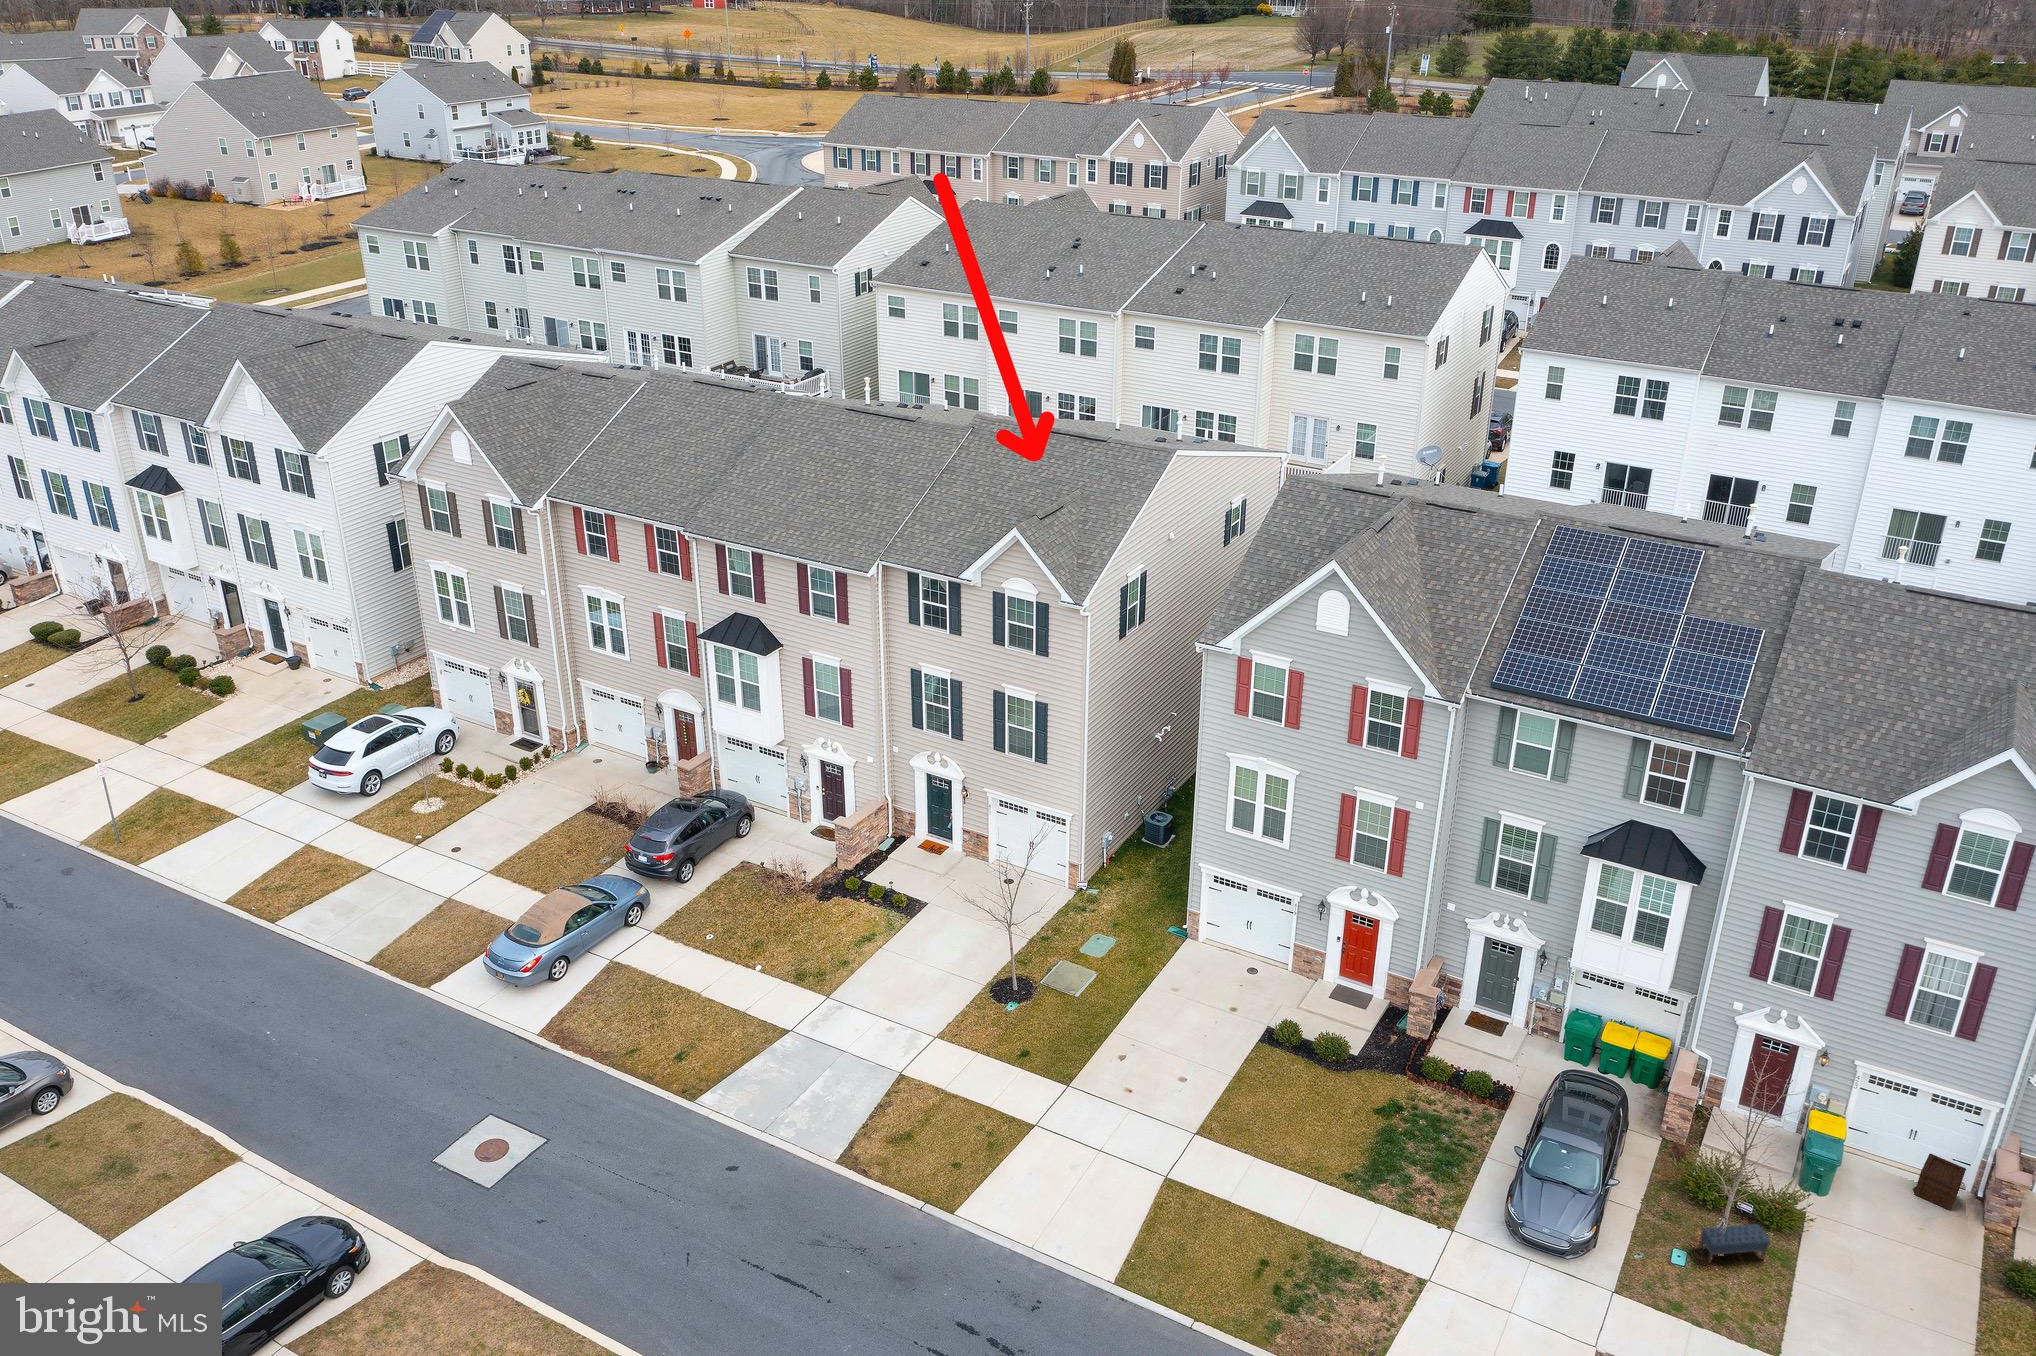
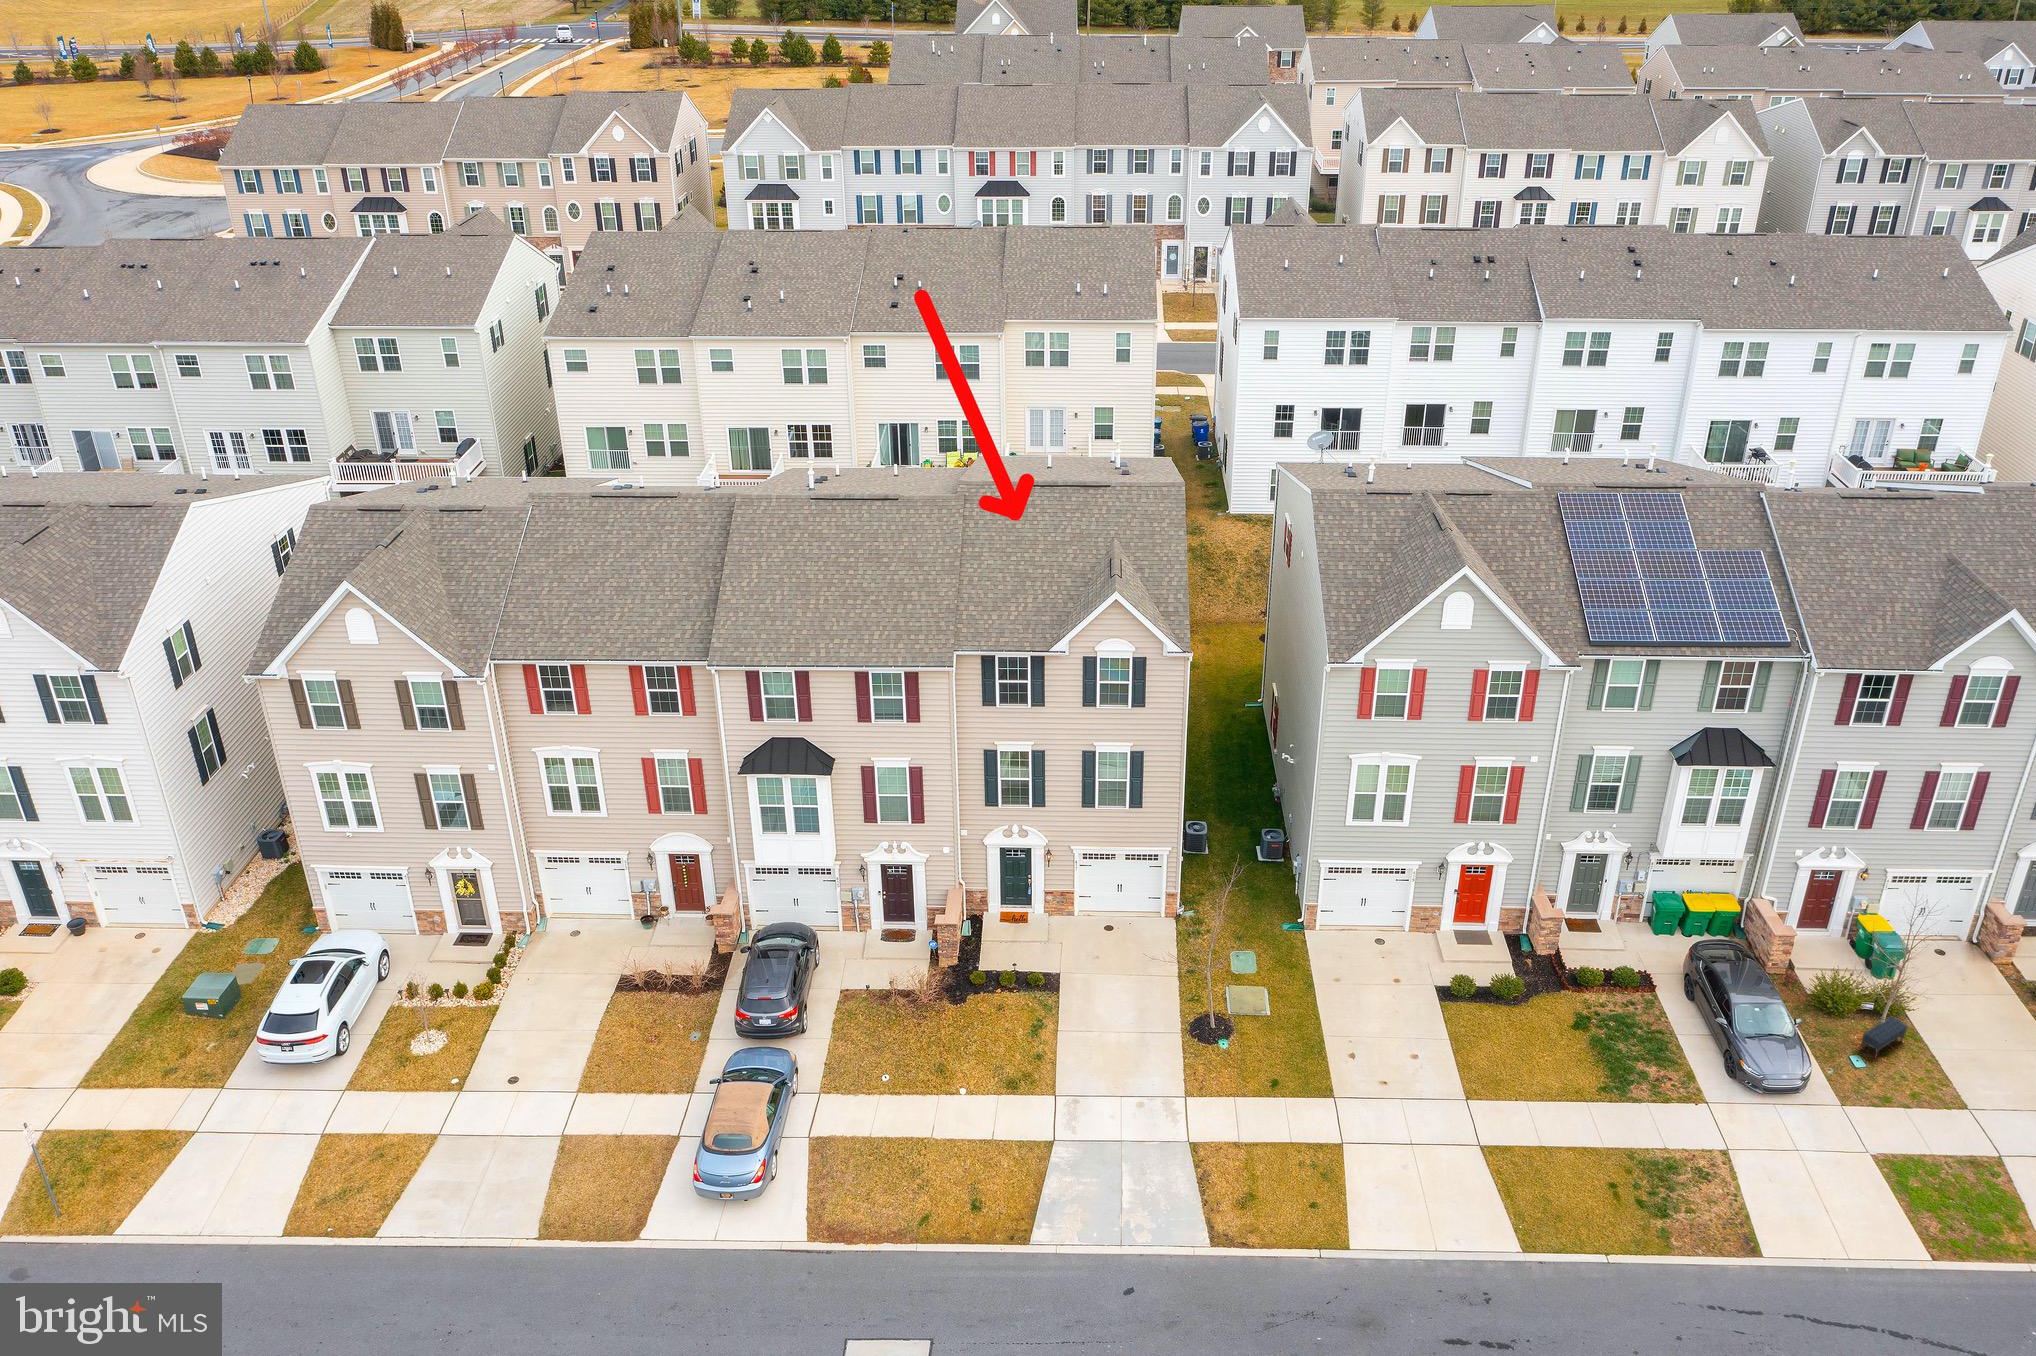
wooden crate: present [1914,1154,1966,1210] -> none [1937,923,1977,960]

